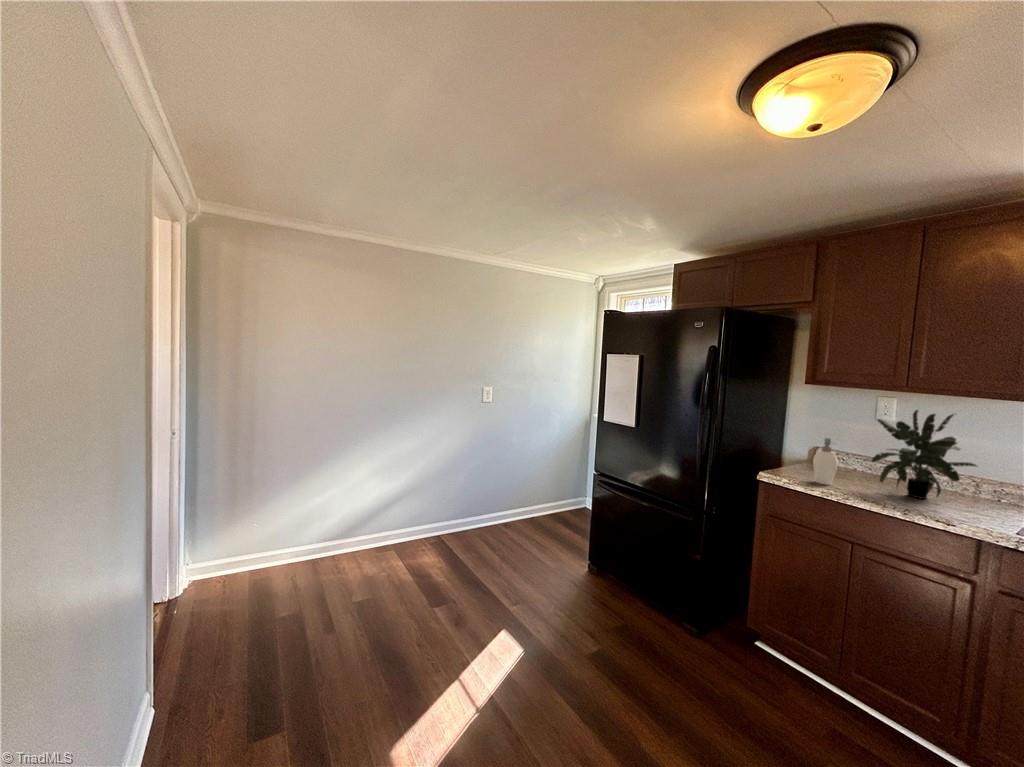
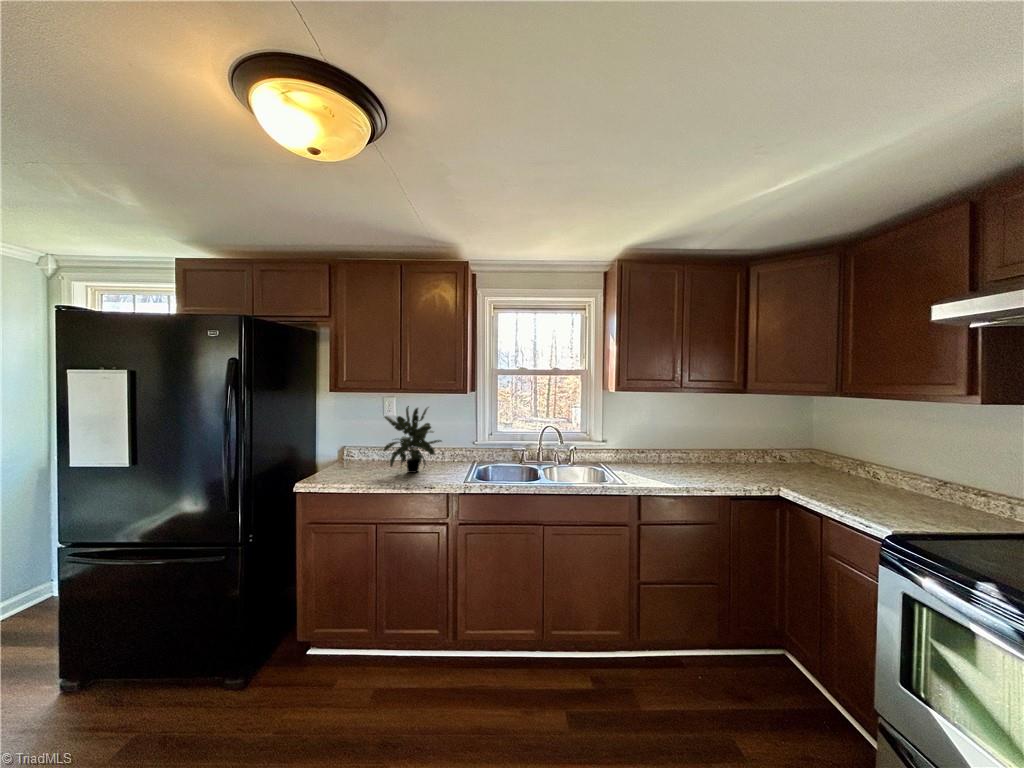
soap dispenser: present [813,438,838,485] -> none [342,439,361,480]

